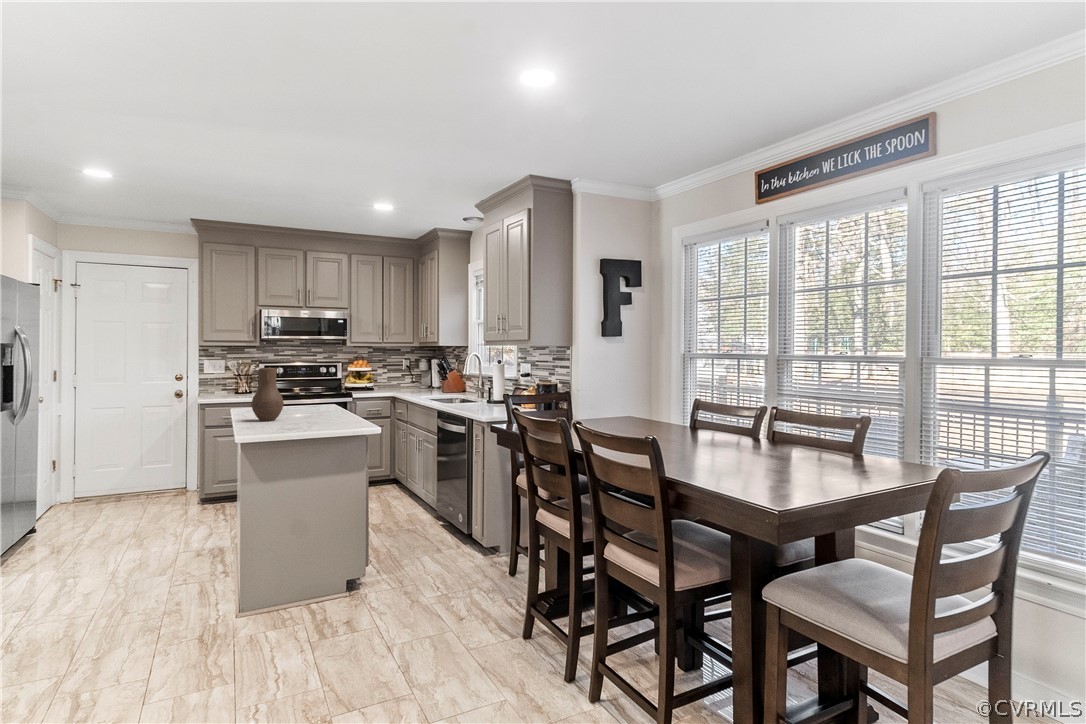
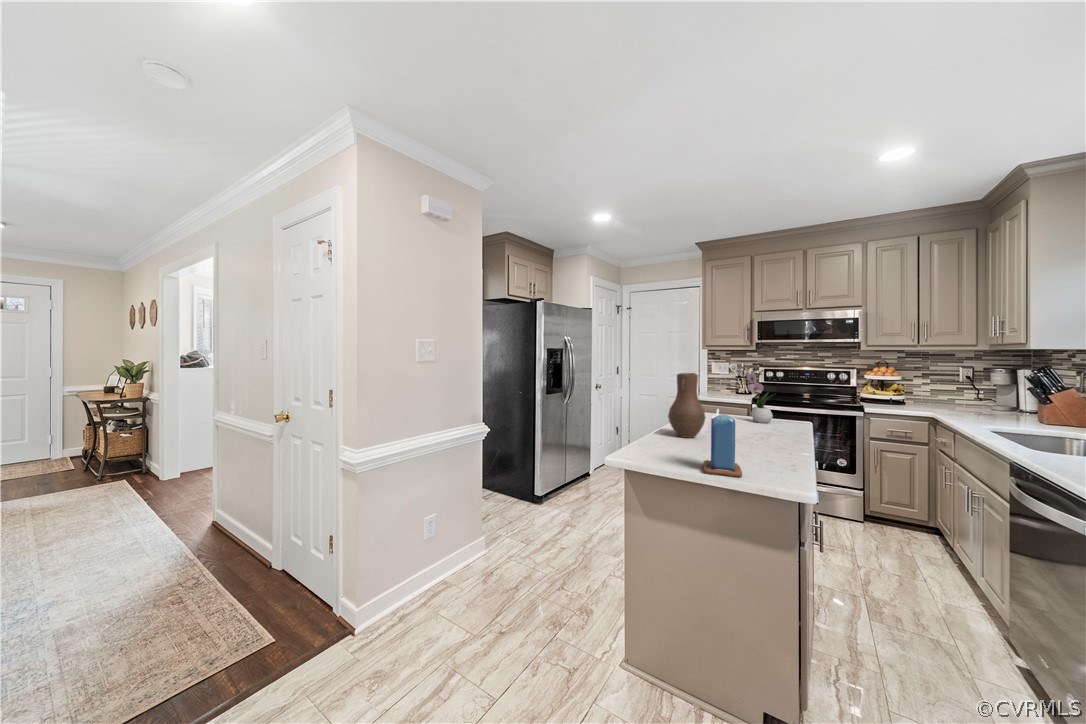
flower arrangement: none [285,360,309,410] -> present [747,365,776,423]
candle: none [314,388,343,429] -> present [704,409,742,477]

